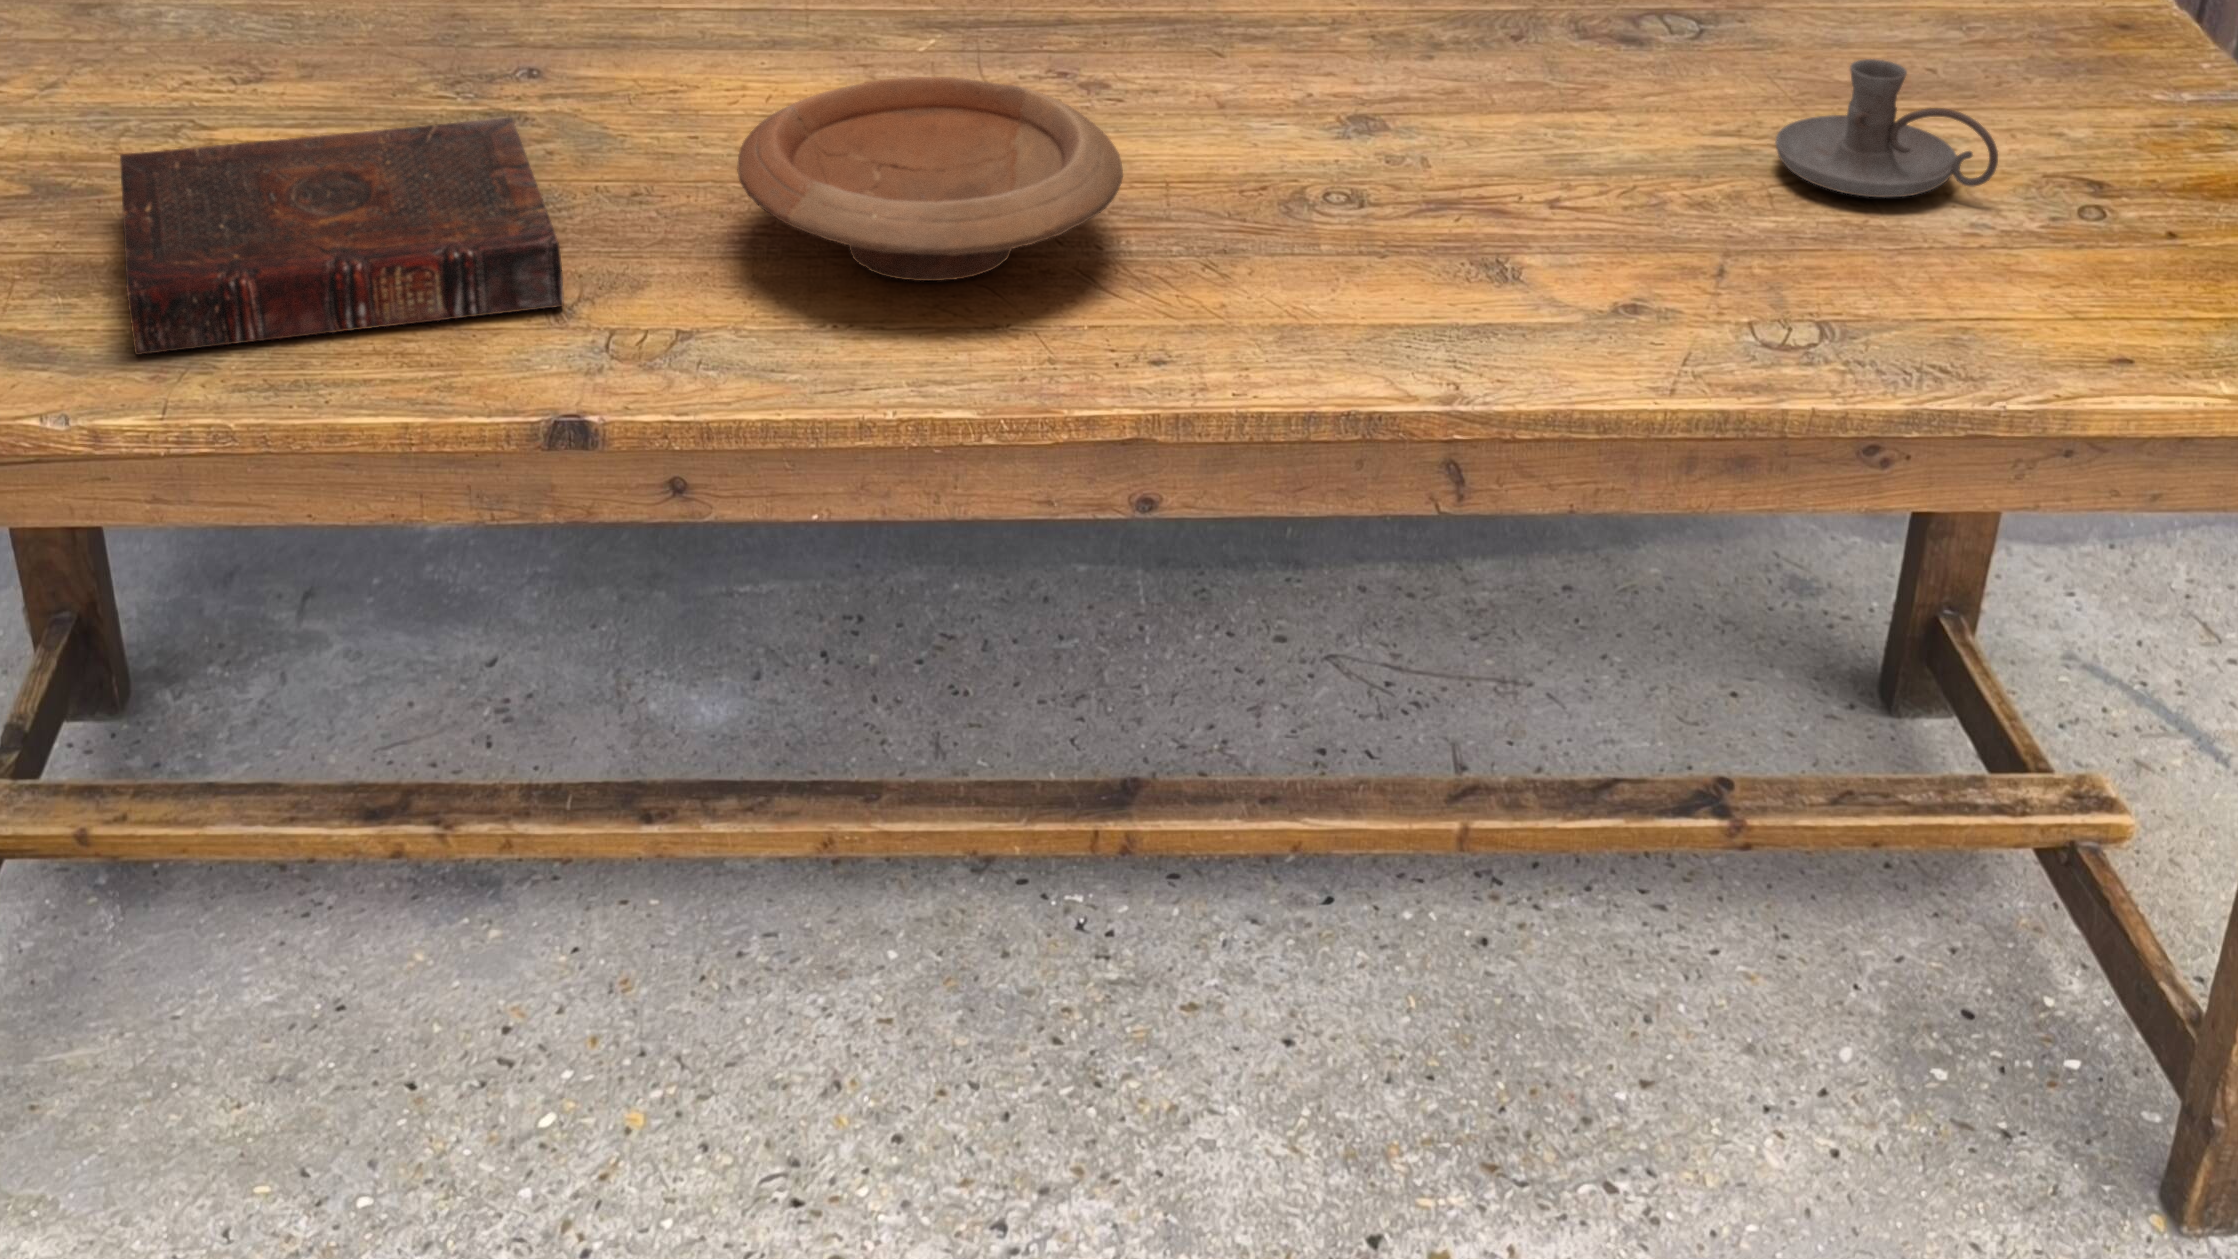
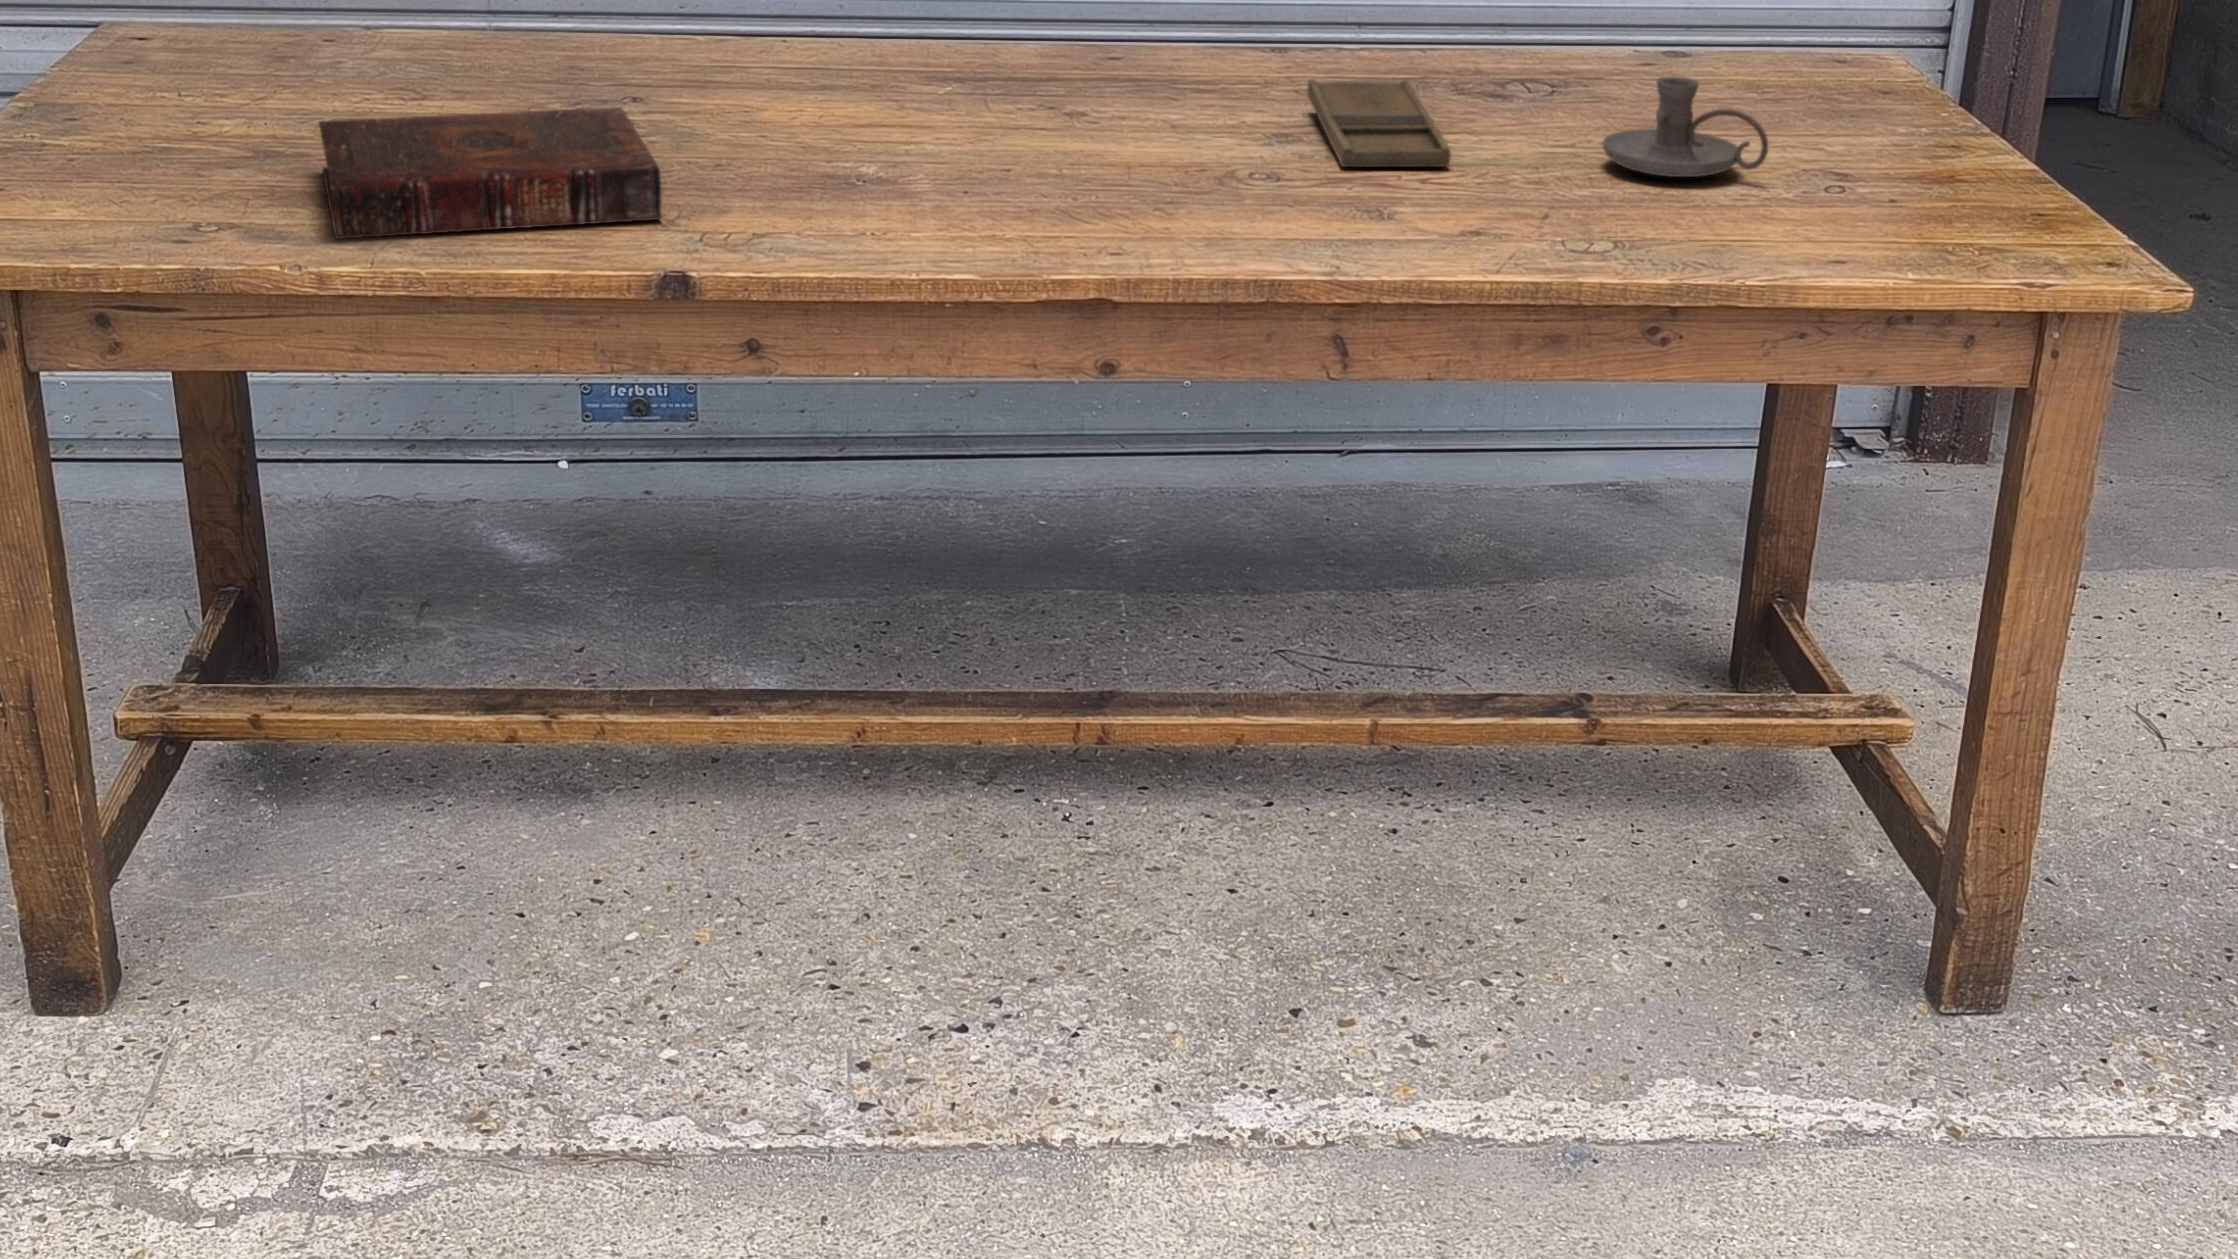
tray: none [1385,30,1580,181] -> present [1308,79,1451,167]
wooden bowl: present [737,77,1123,281] -> none [796,75,1092,210]

